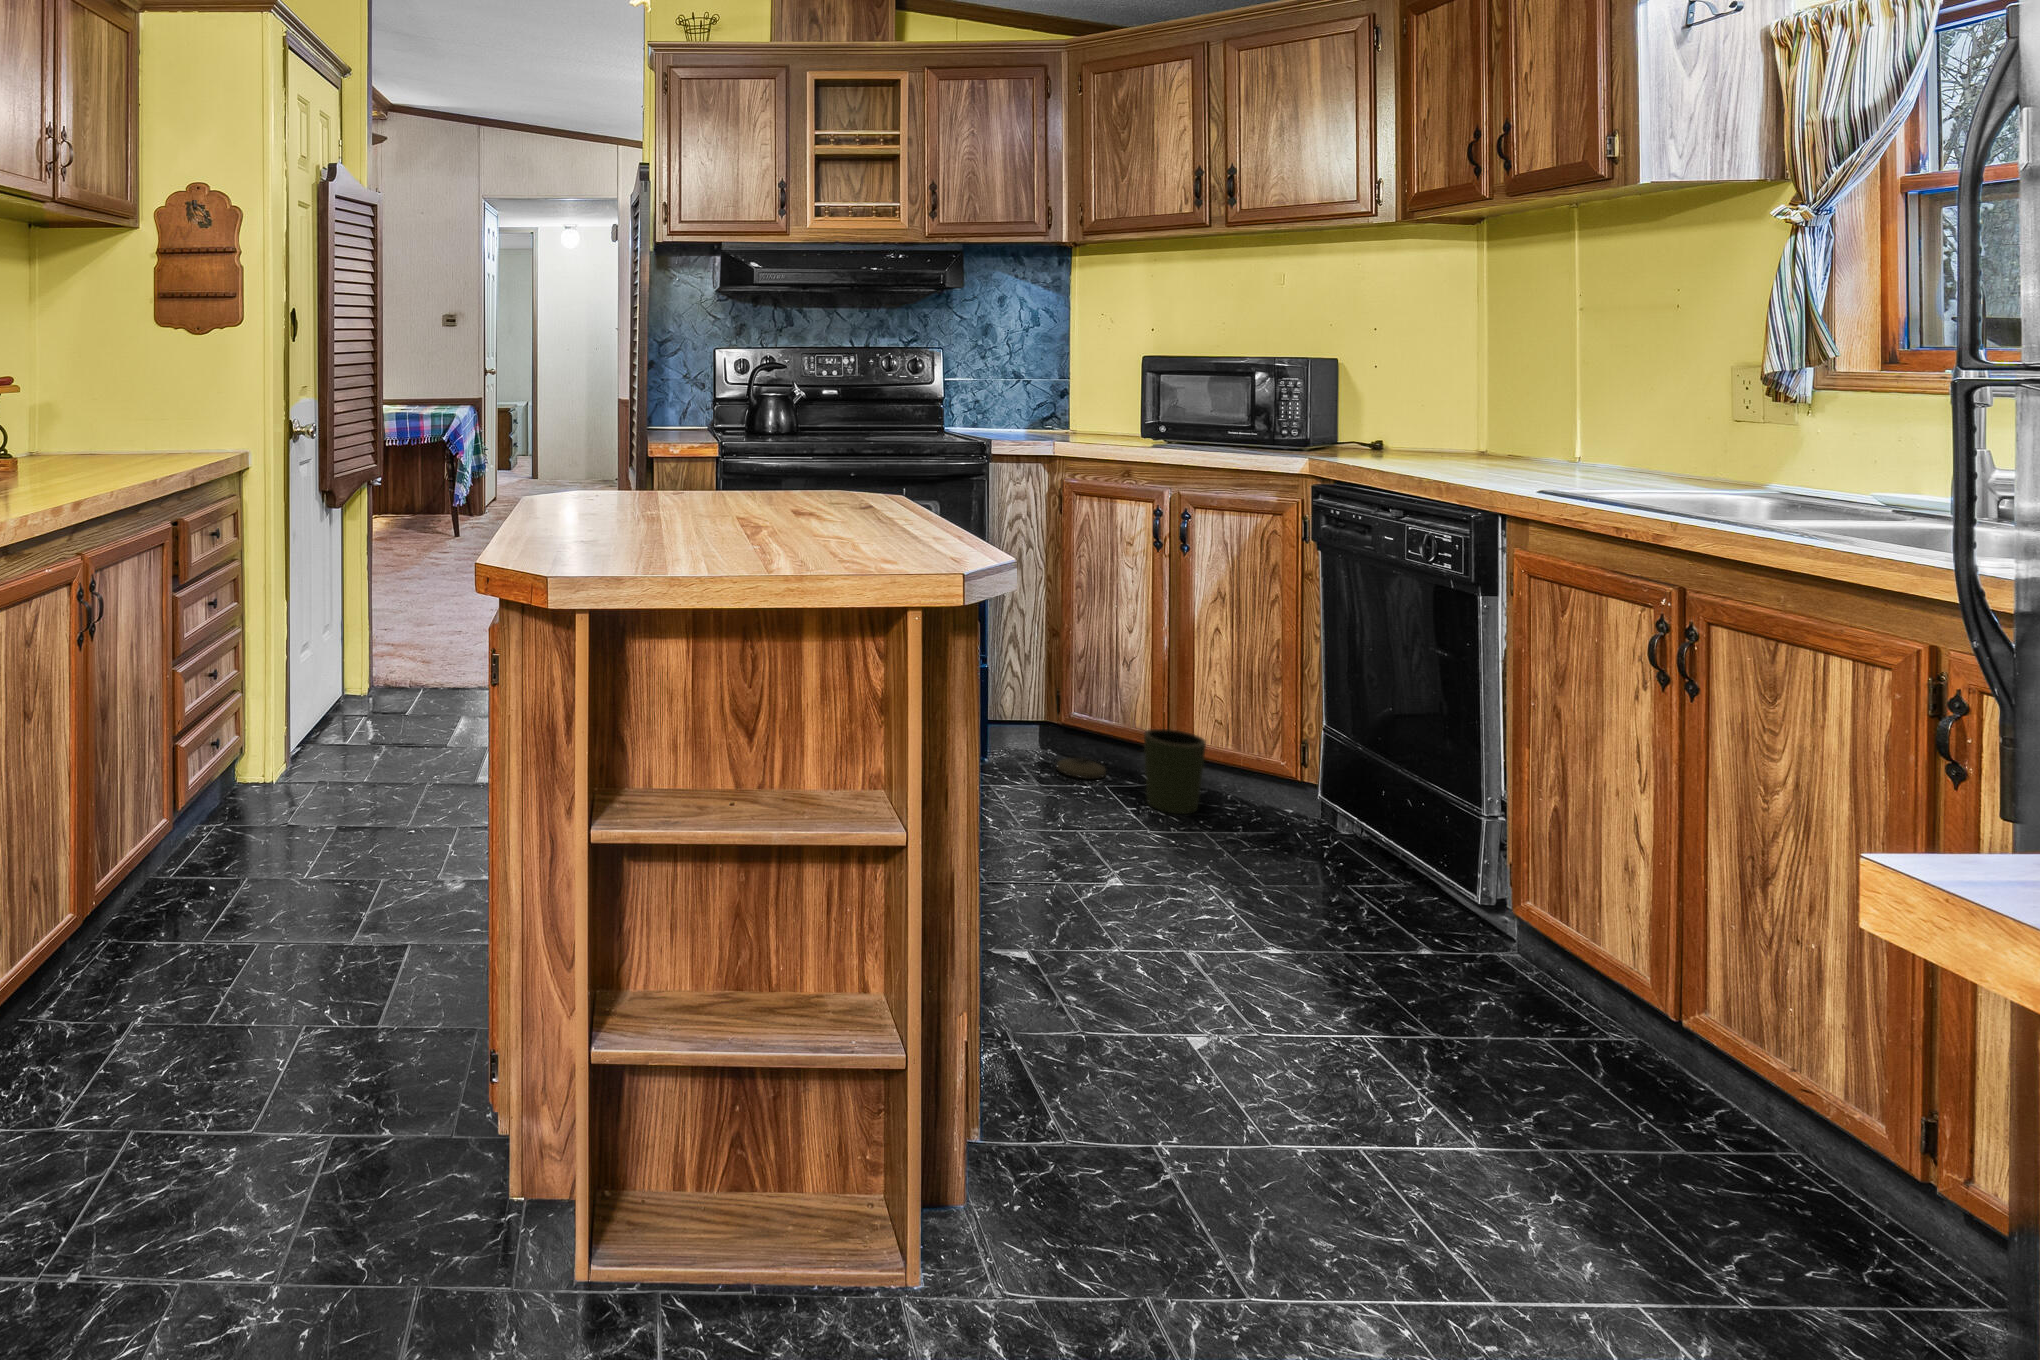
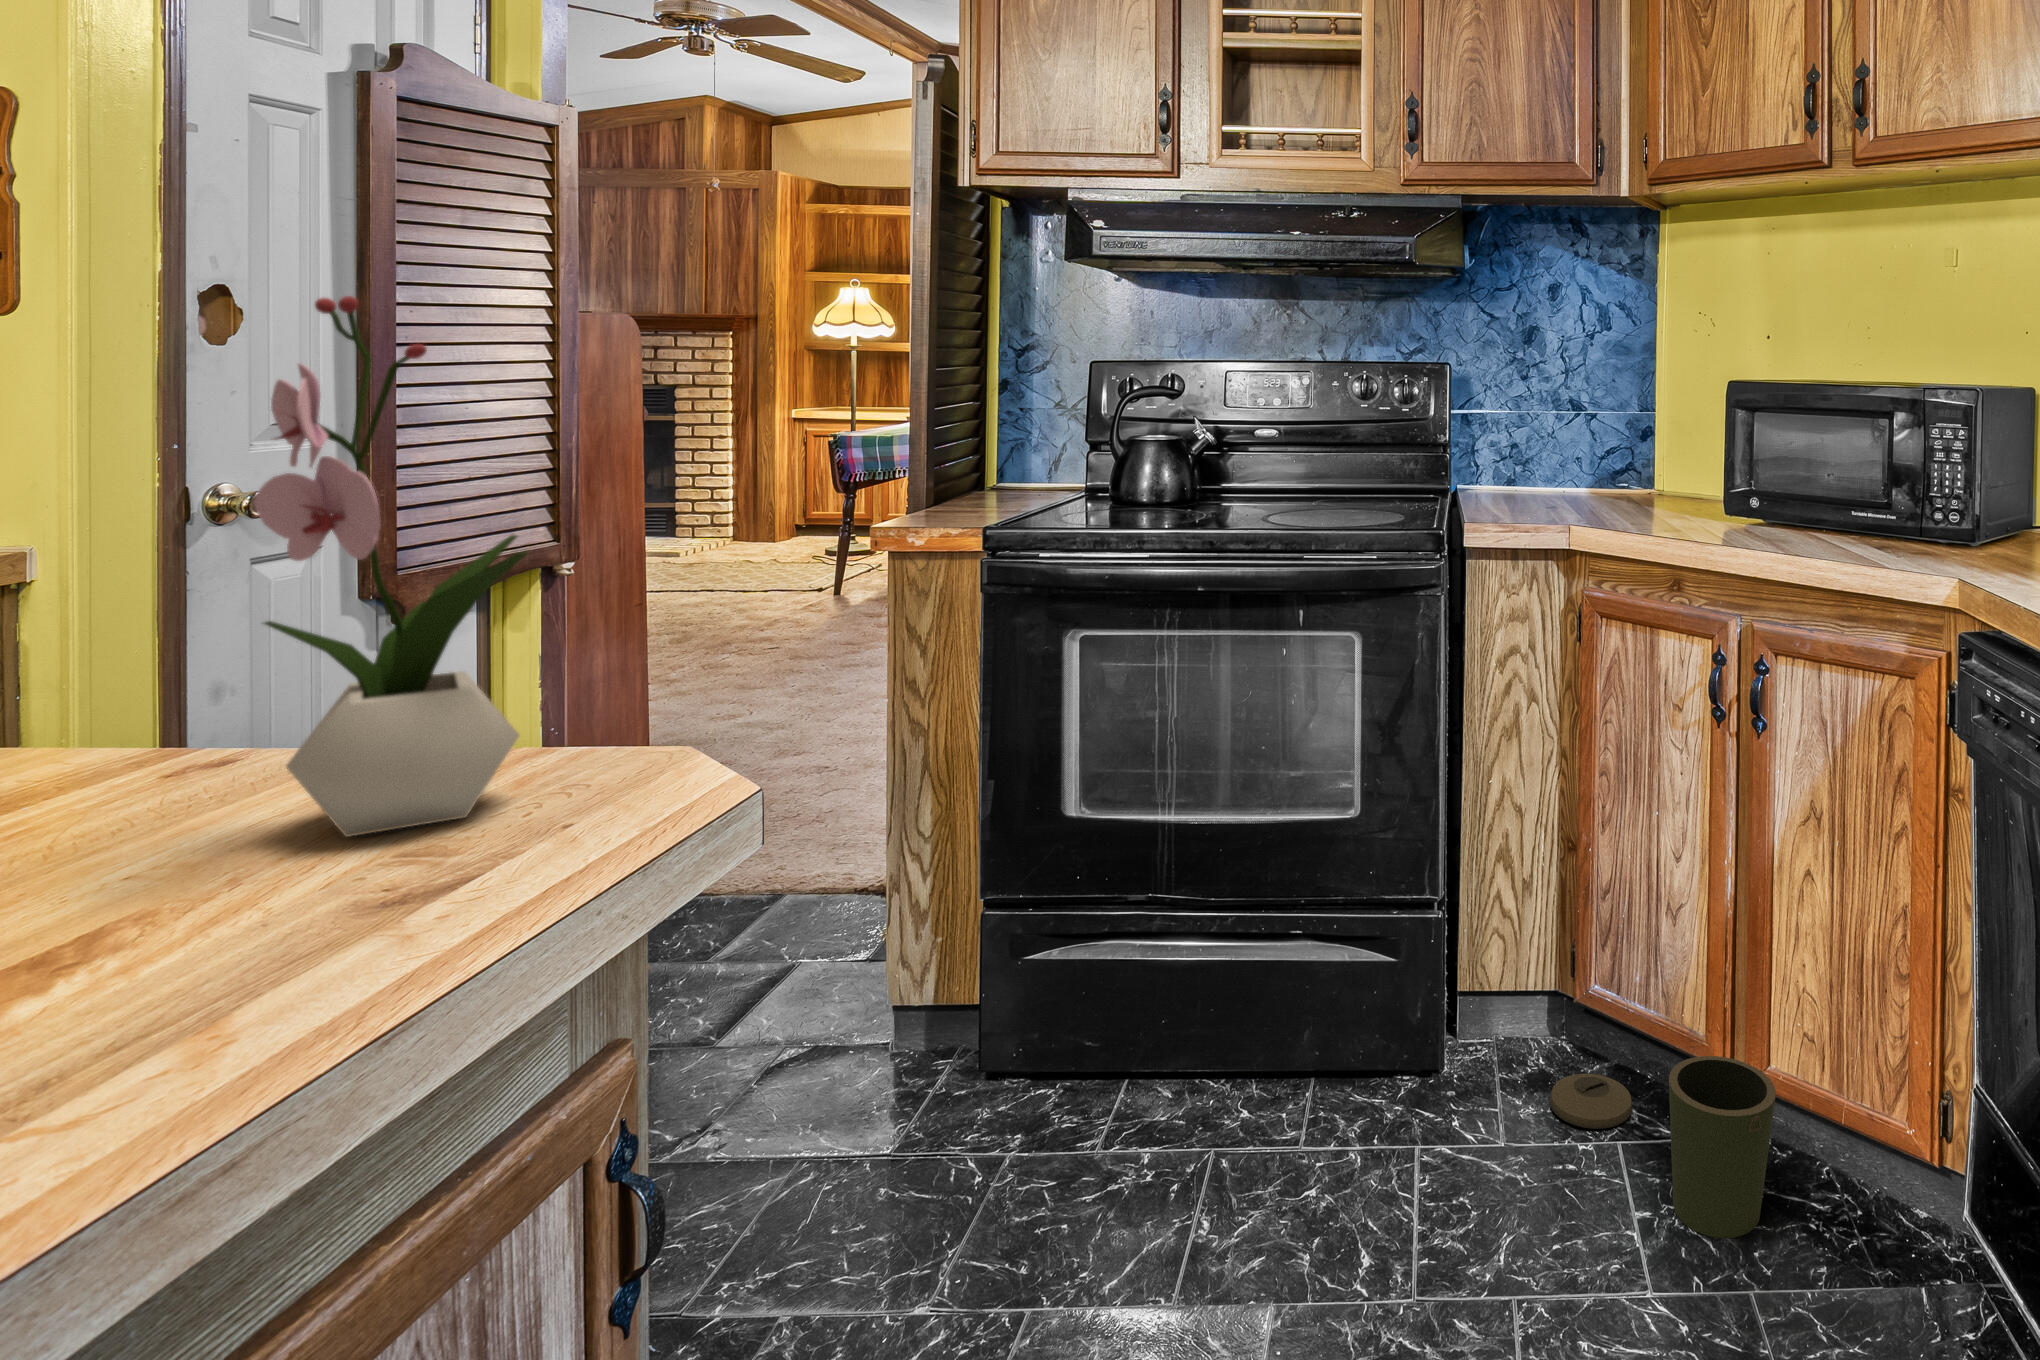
flower arrangement: none [768,320,849,503] -> present [254,296,528,837]

